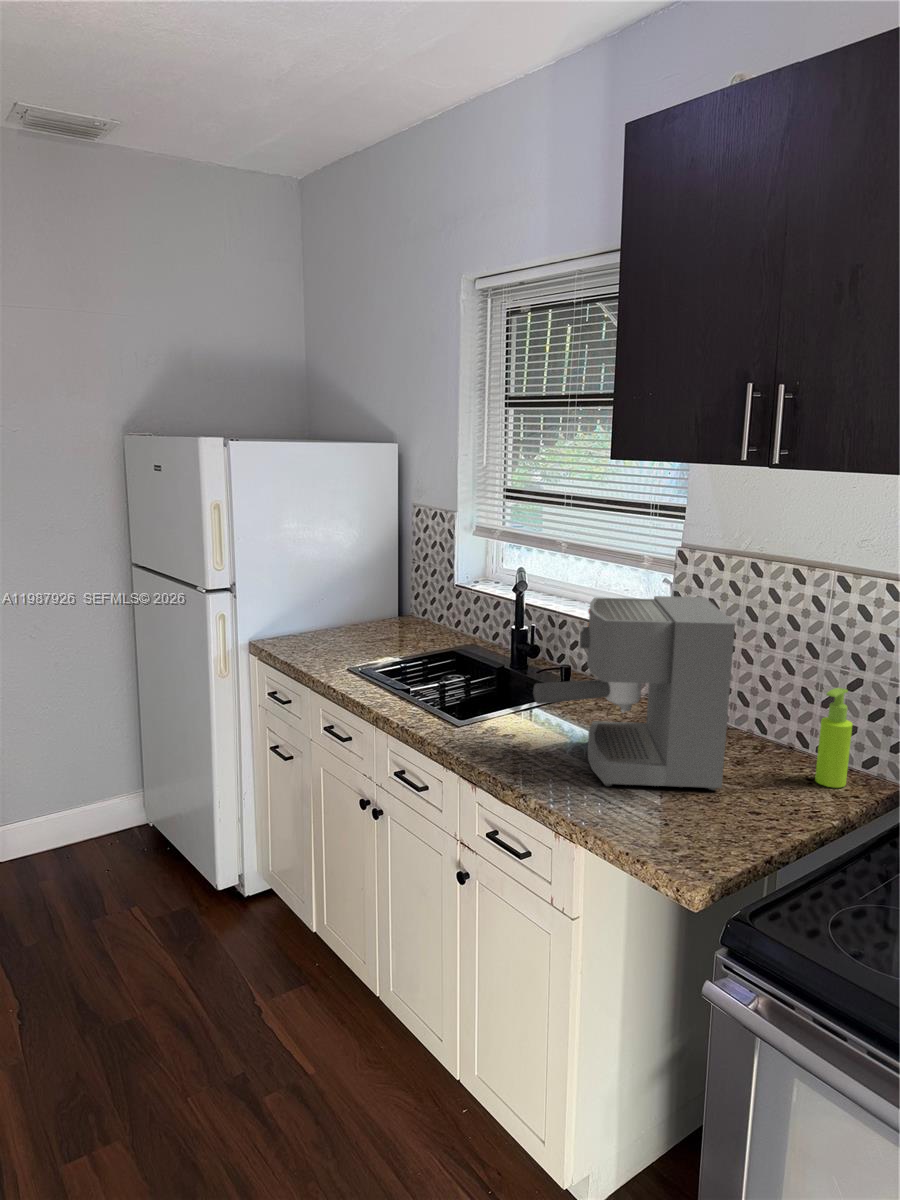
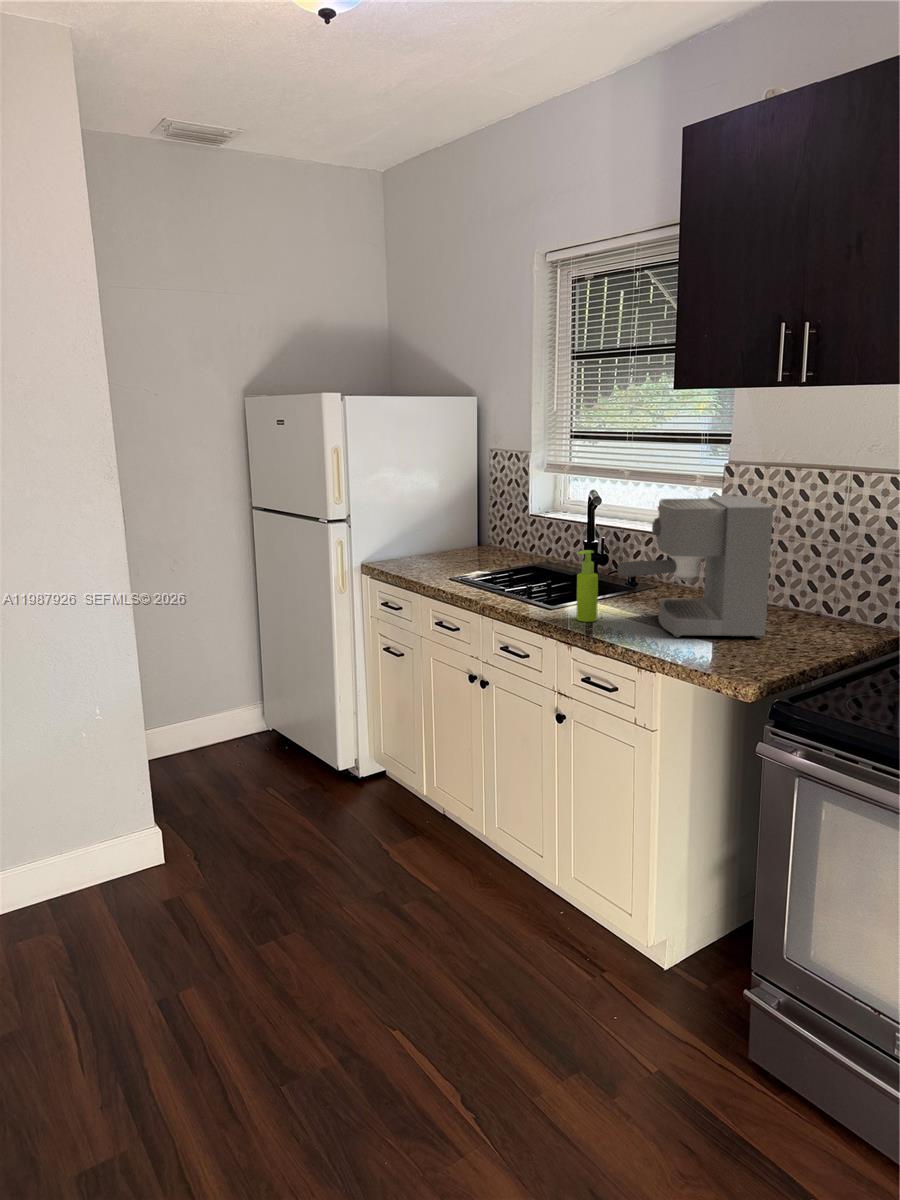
soap dispenser: present [815,688,853,788] -> present [576,550,598,622]

